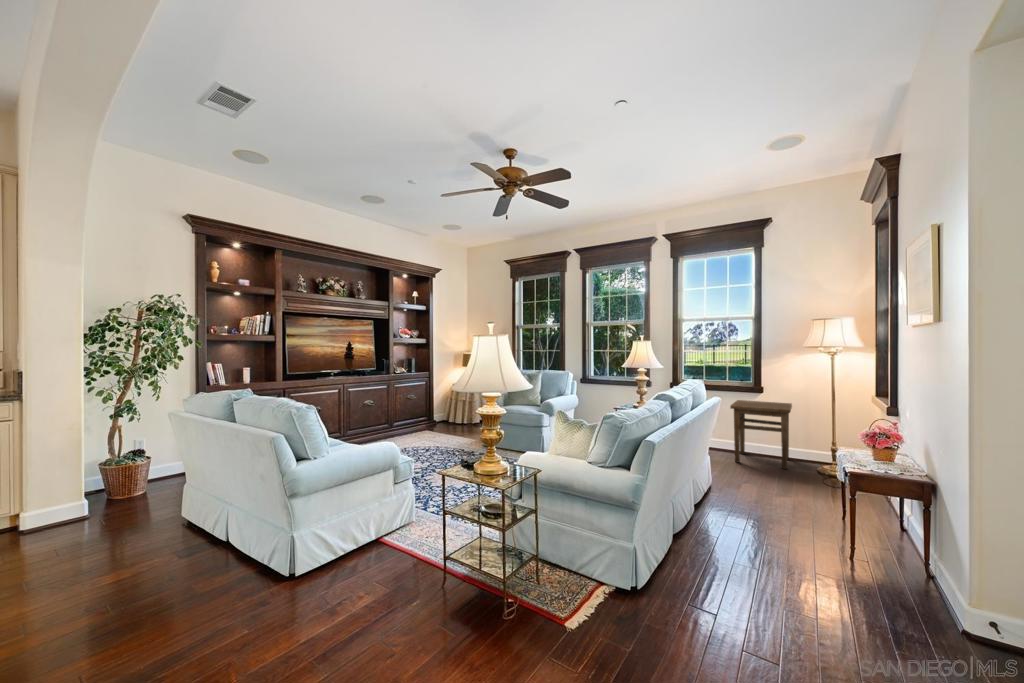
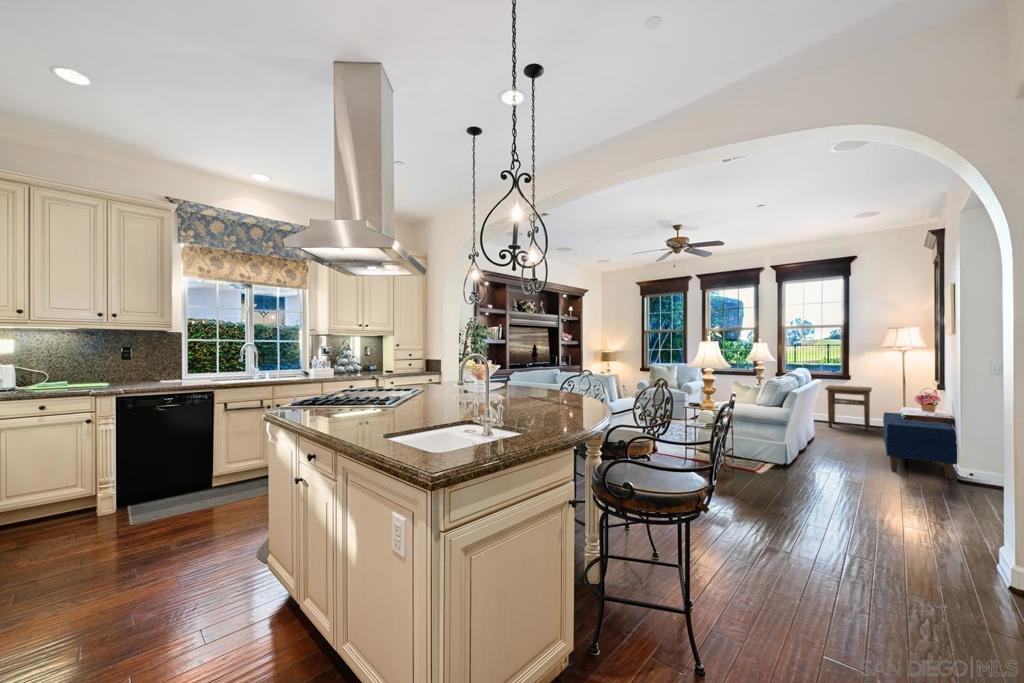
bench: none [810,457,954,621] -> present [883,412,957,479]

